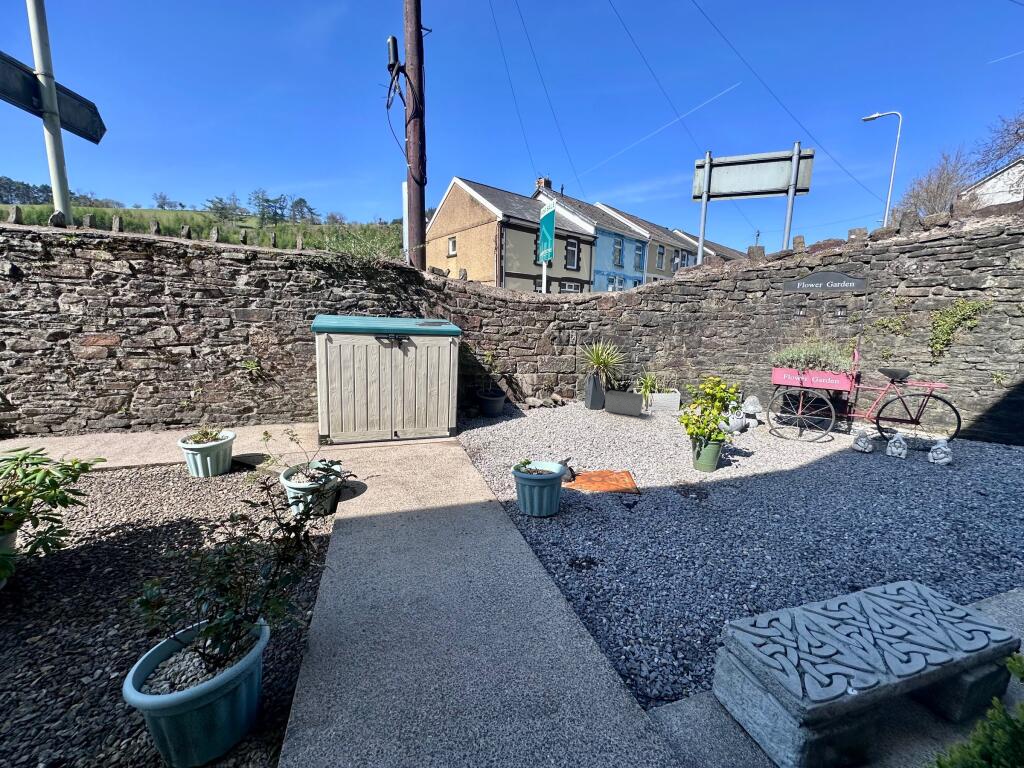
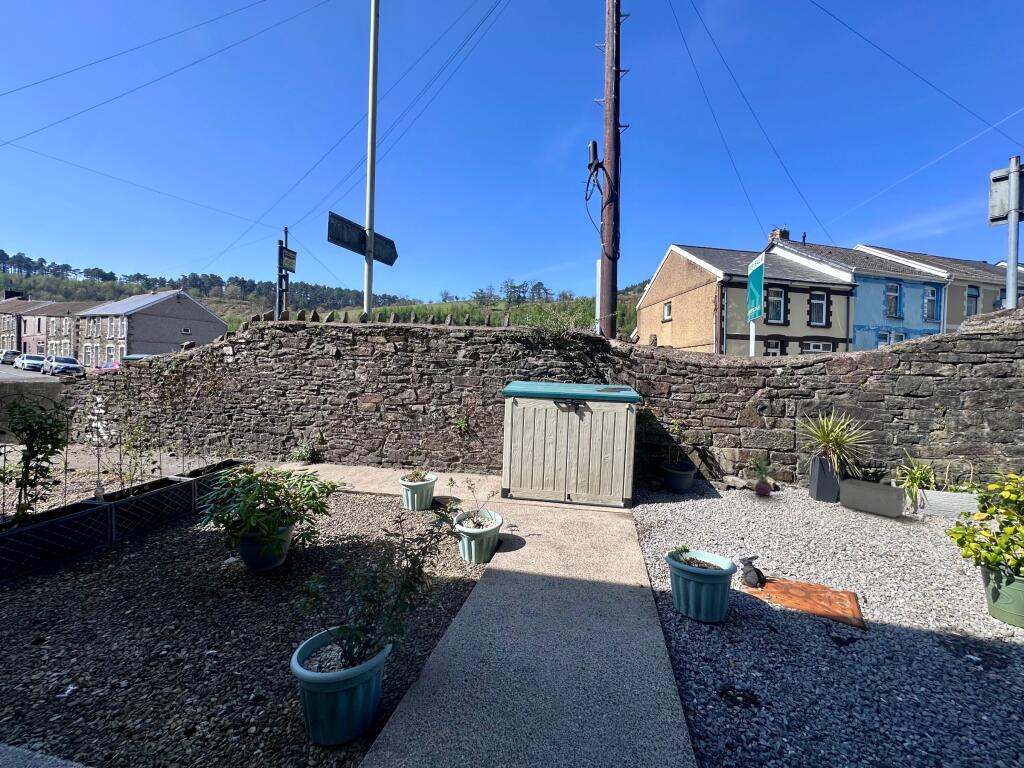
decorative plant: none [539,376,571,410] -> present [744,454,773,495]

